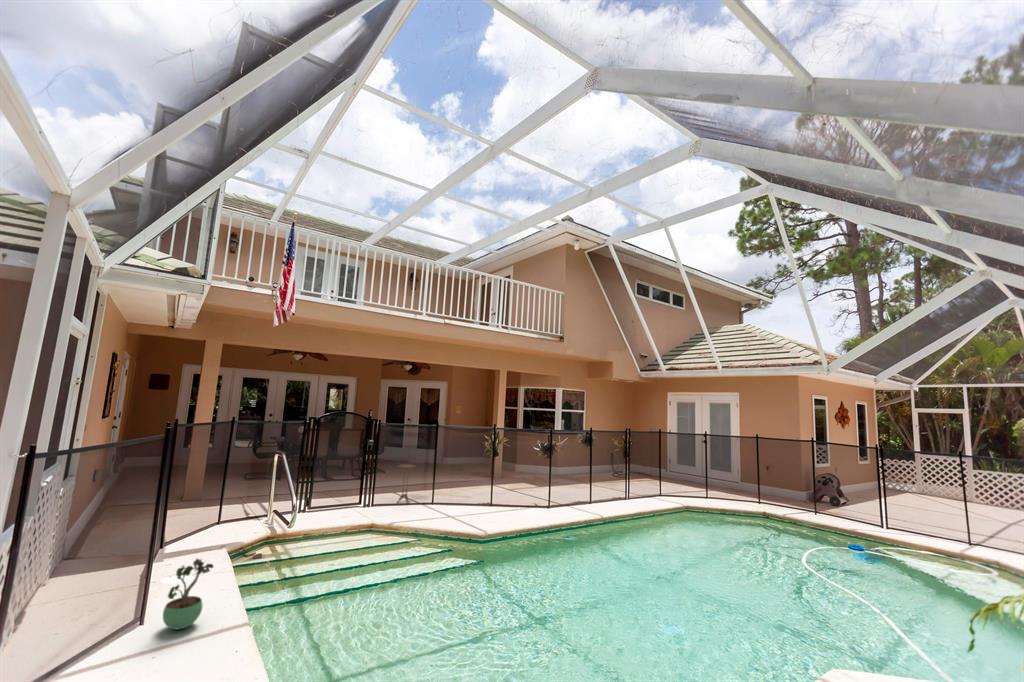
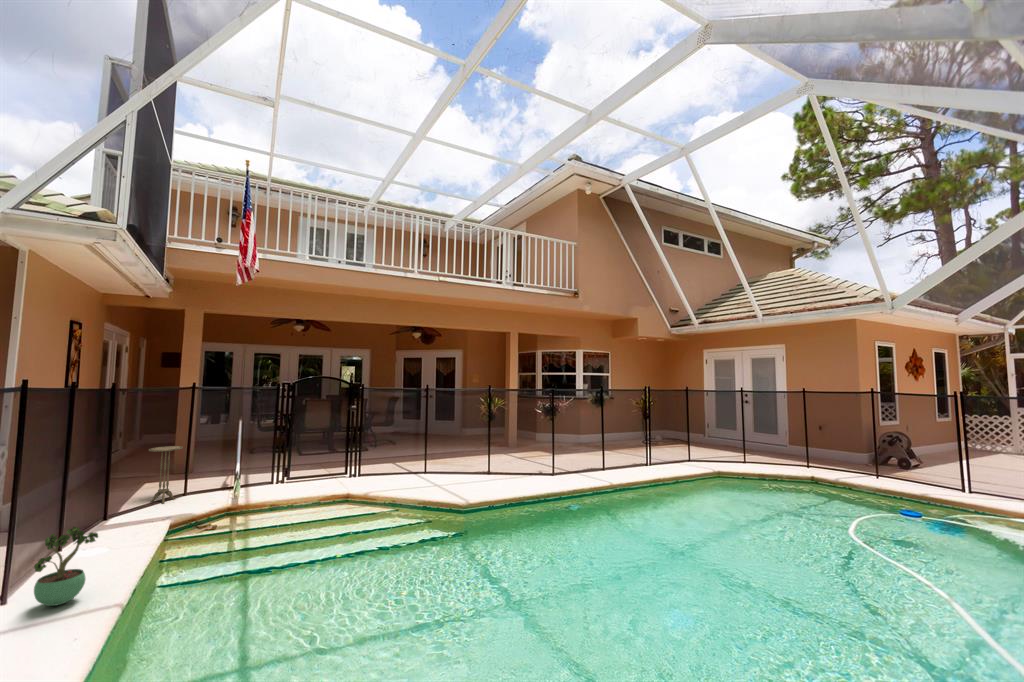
side table: present [397,464,416,504] -> present [149,446,183,504]

